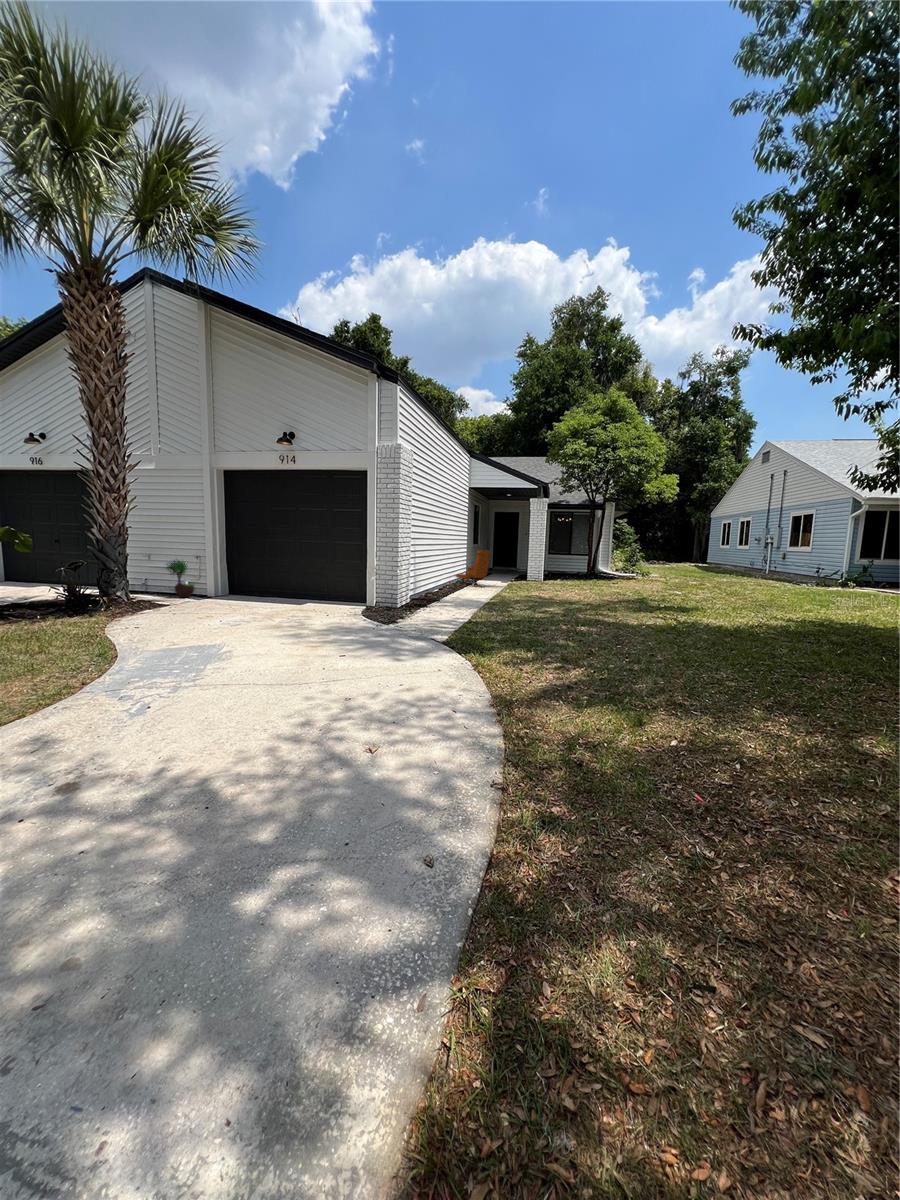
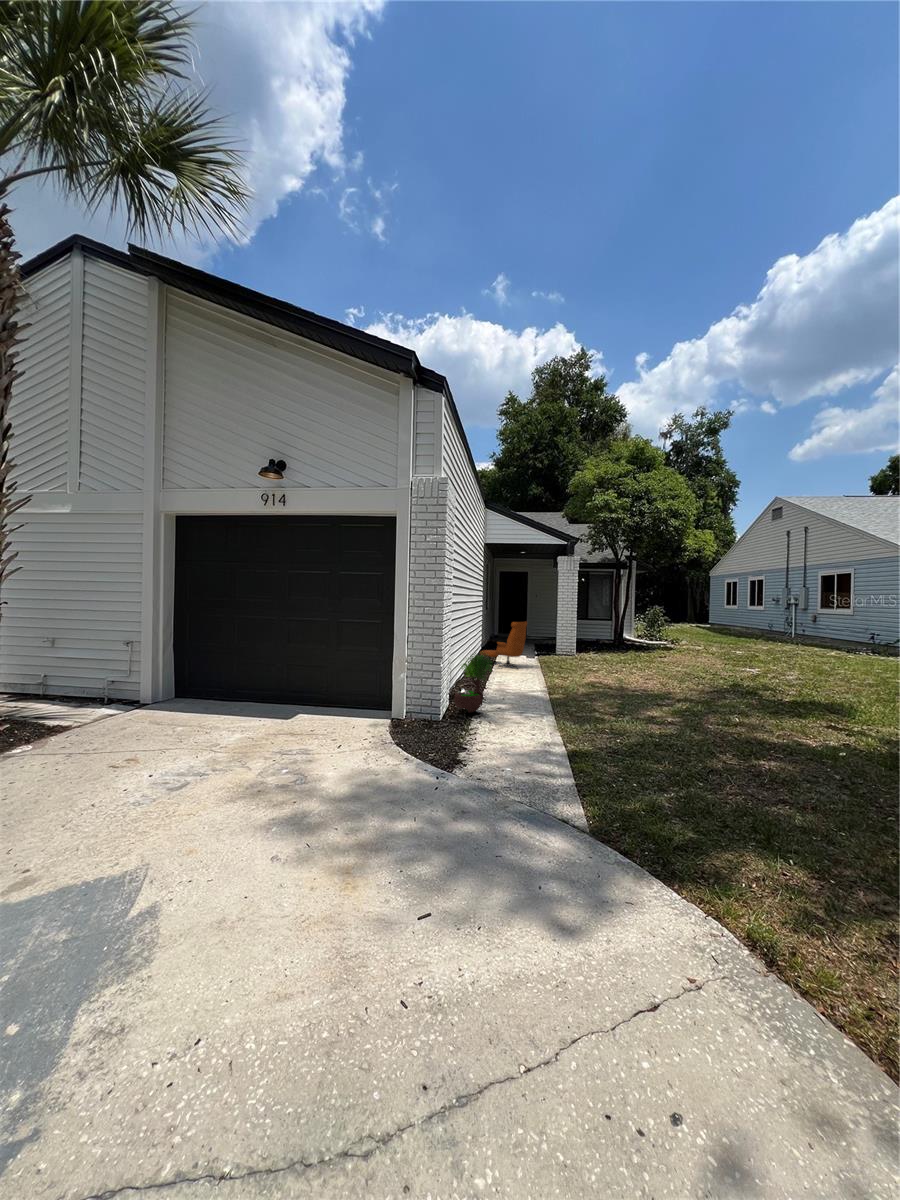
potted tree: present [166,560,194,597] -> present [455,653,492,713]

